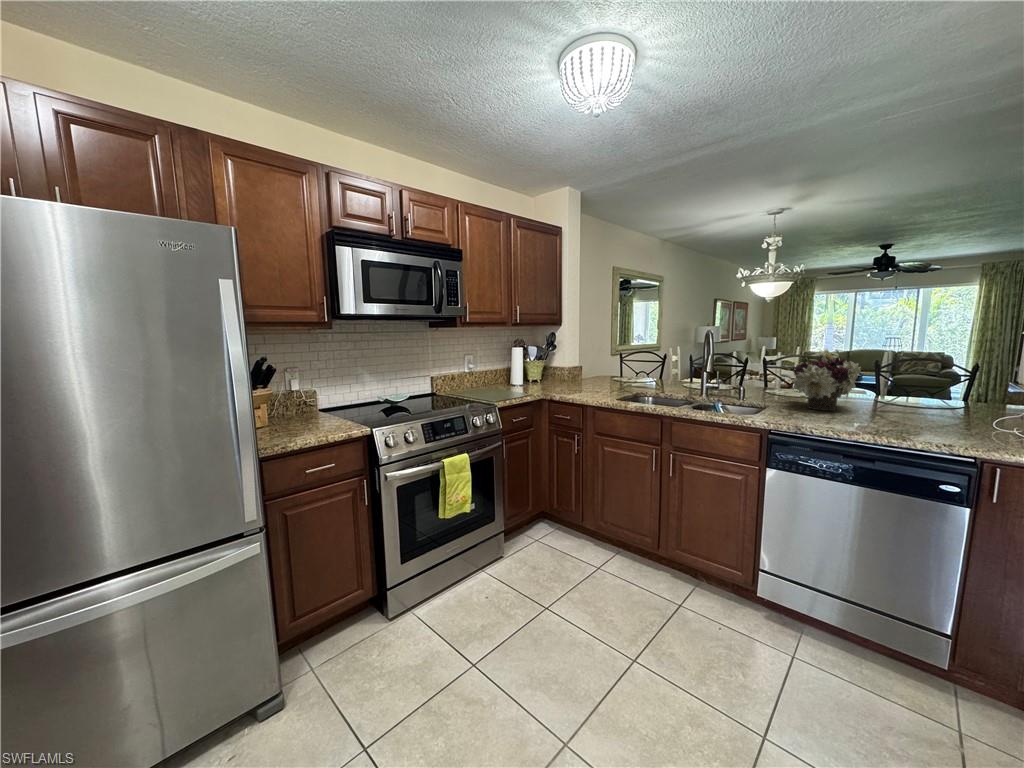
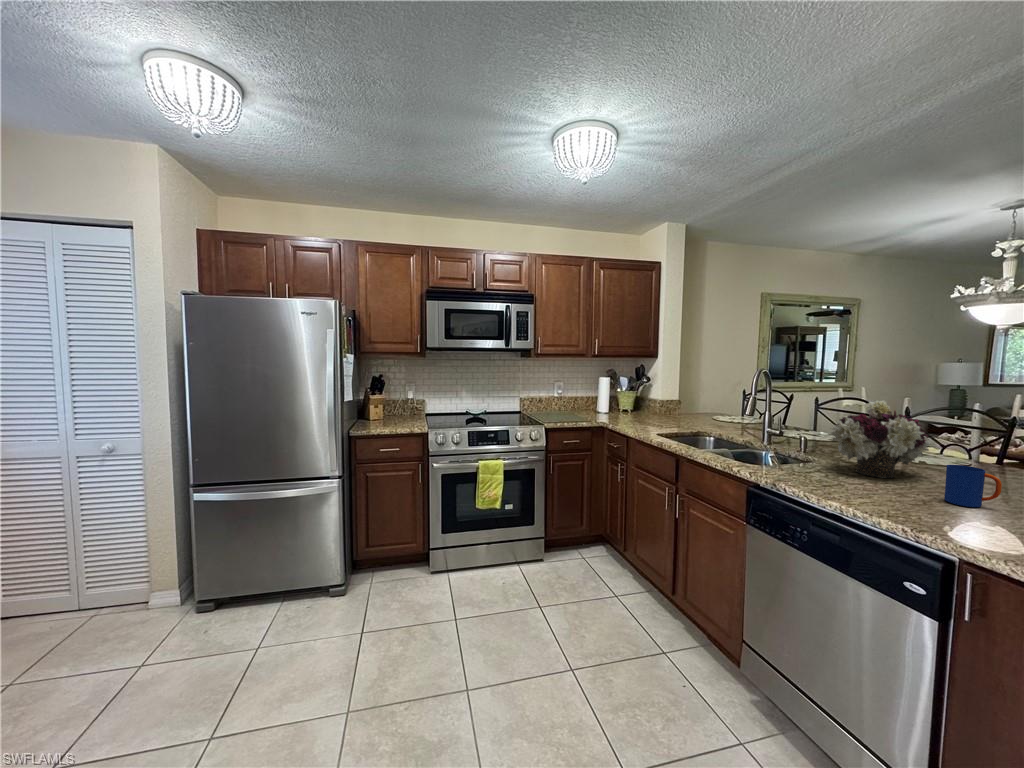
mug: none [902,393,942,423] -> present [944,465,1002,507]

